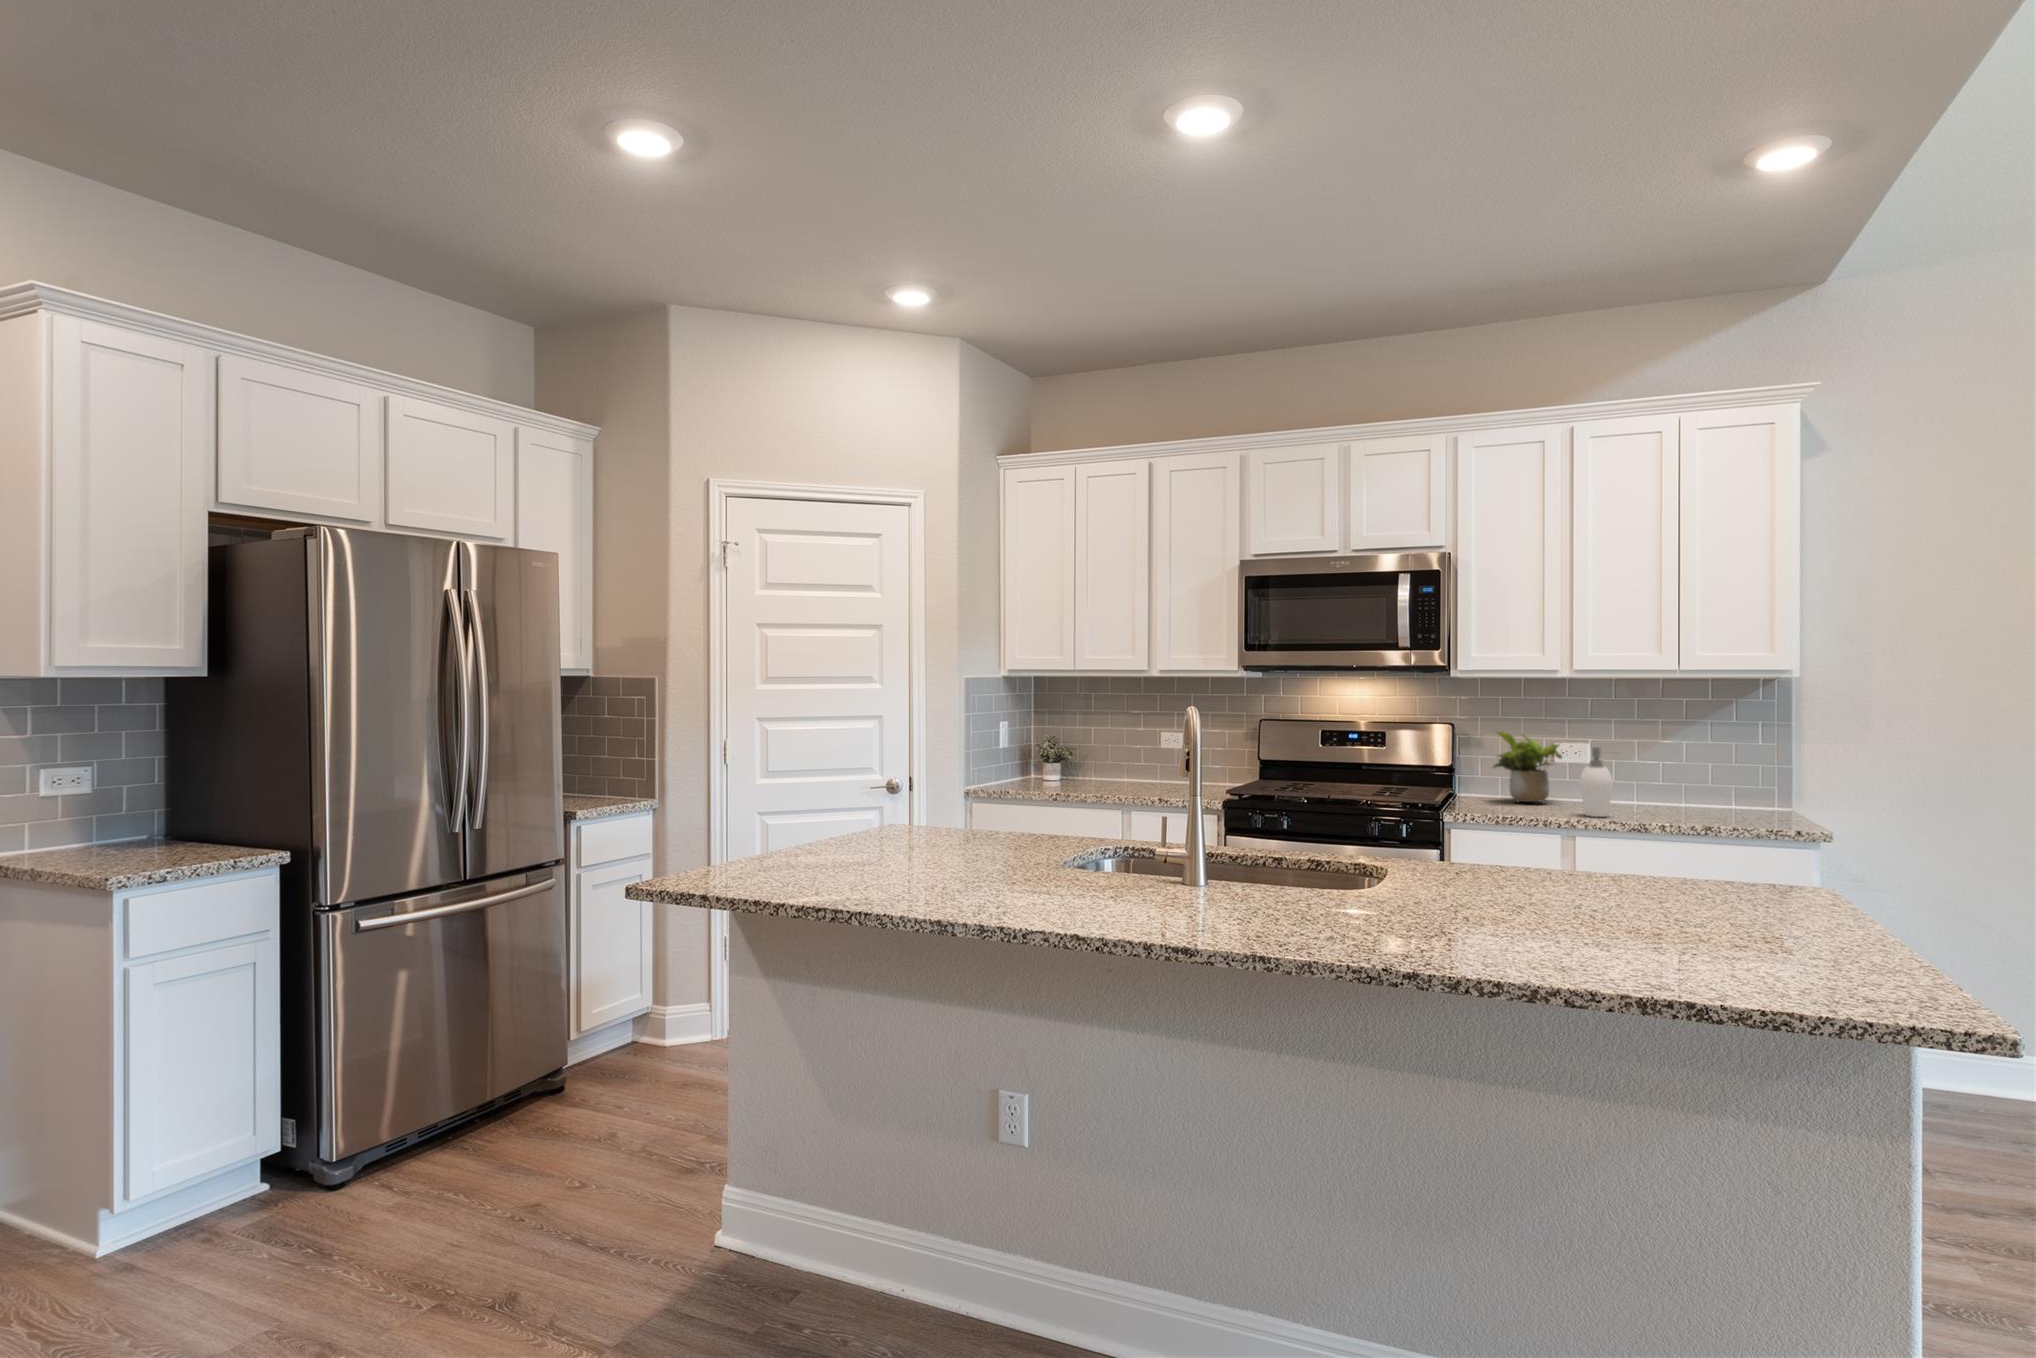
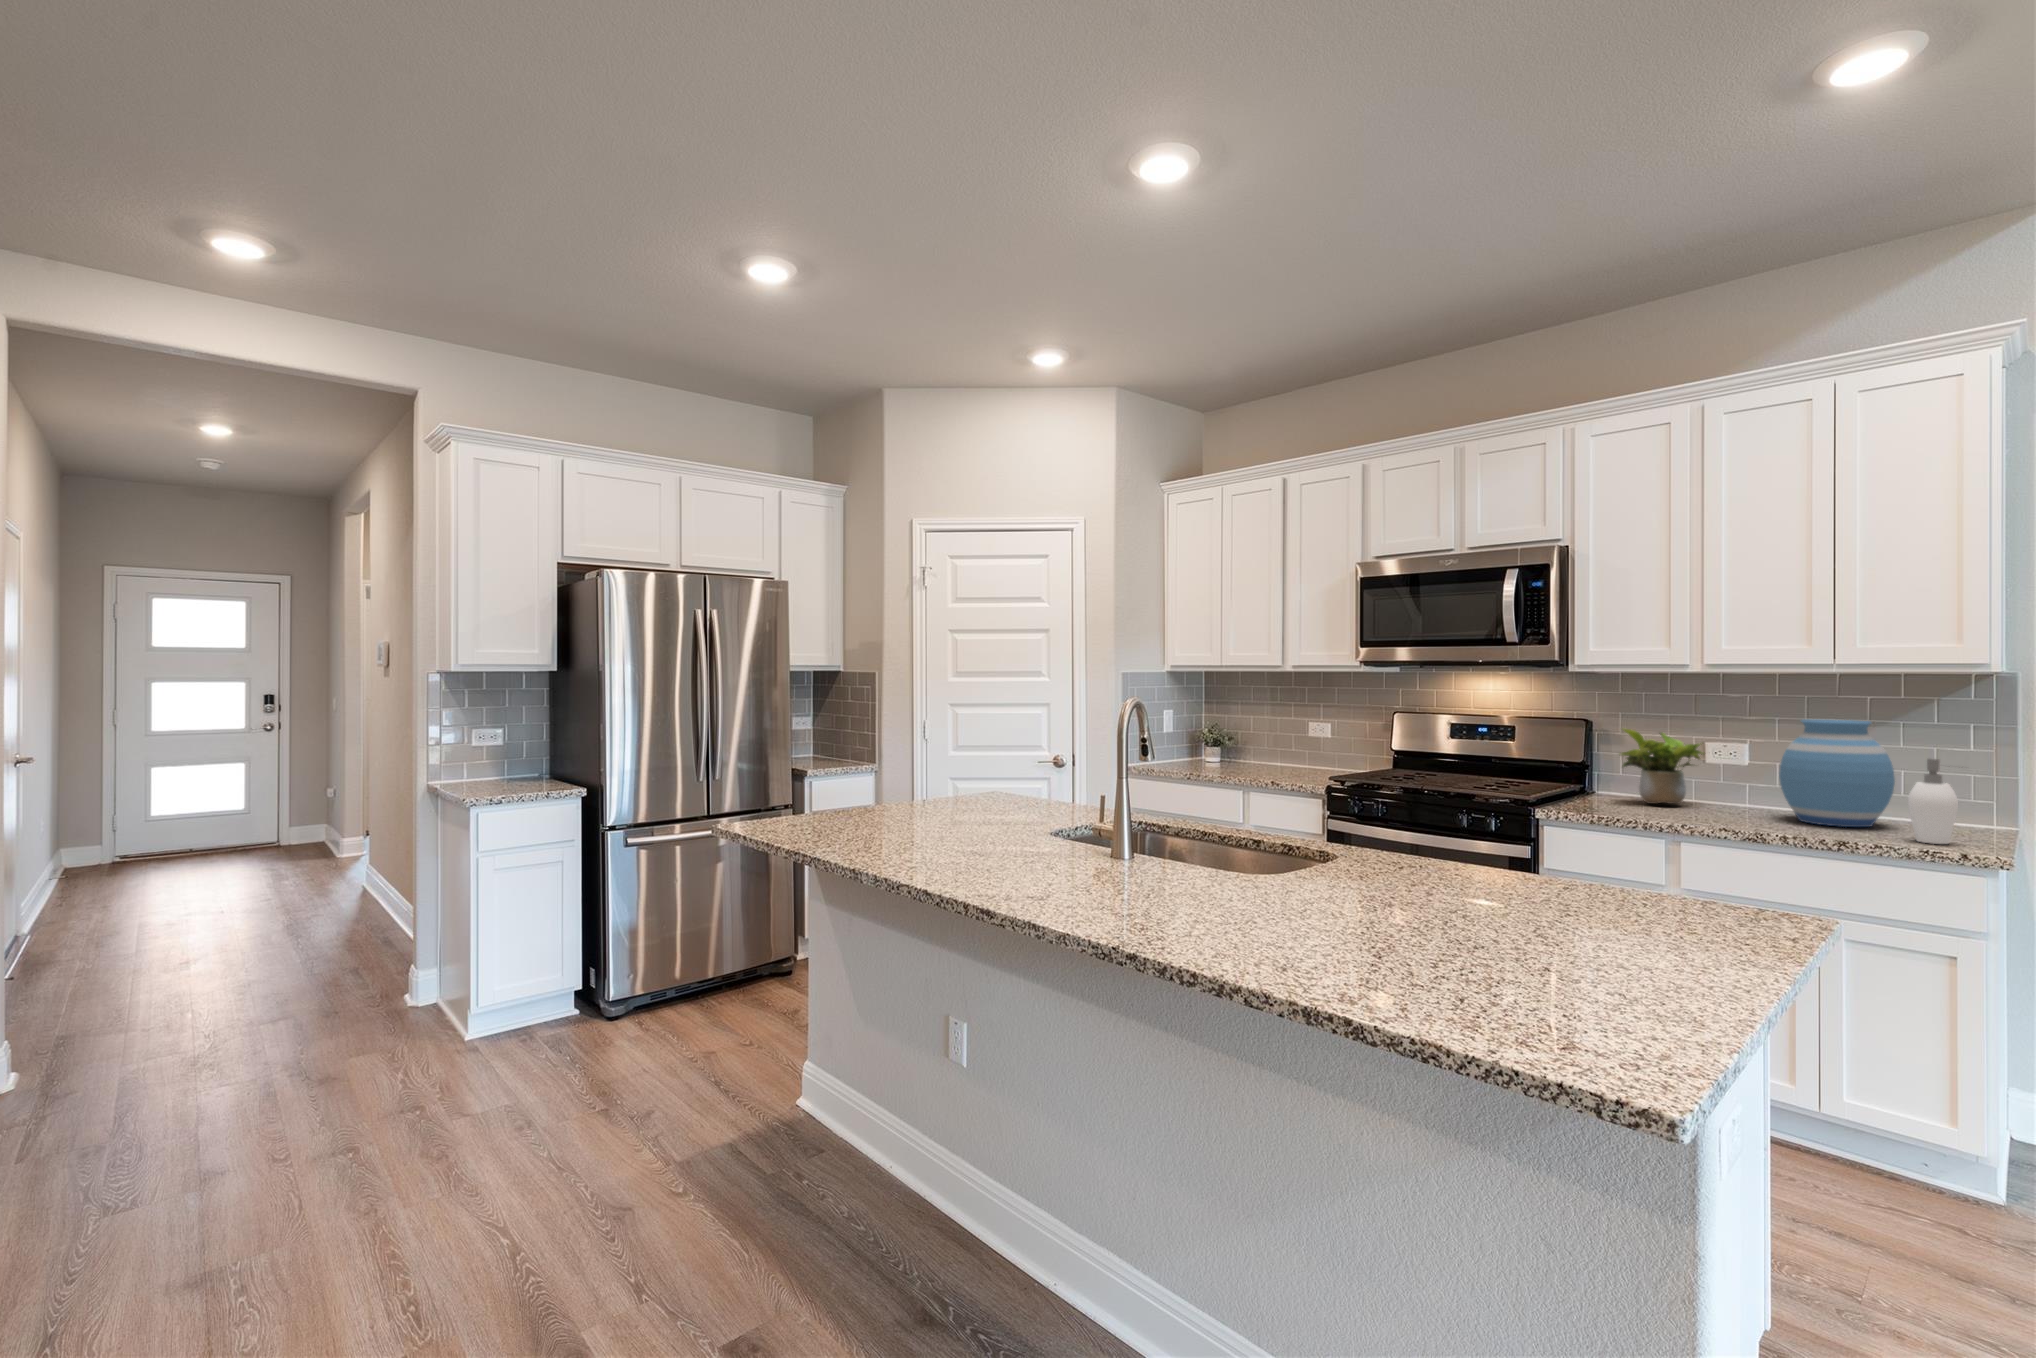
vase: none [1631,719,1723,814] -> present [1779,720,1895,827]
soap dispenser: present [1580,747,1613,817] -> present [1908,758,1963,844]

